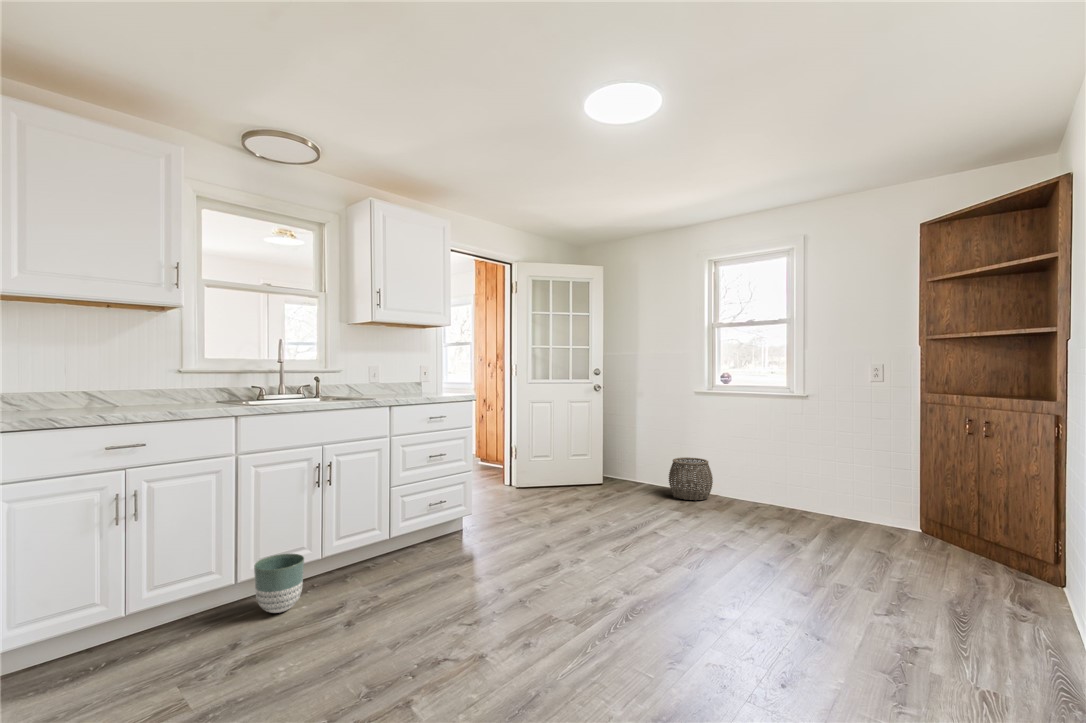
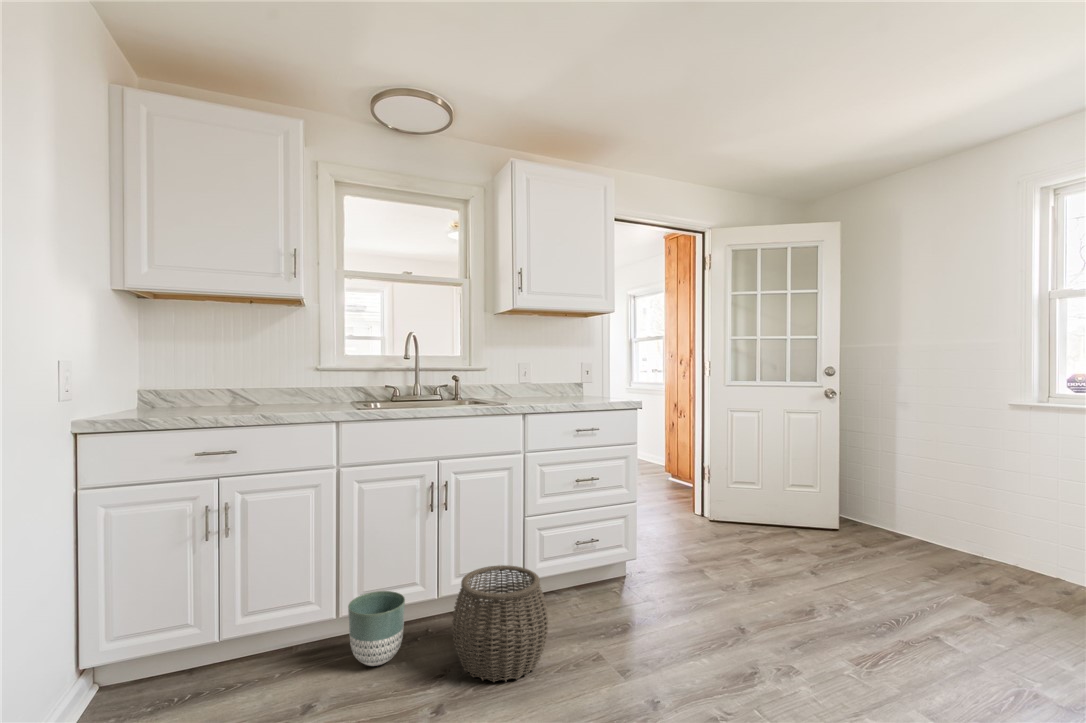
woven basket: present [669,457,713,501] -> present [452,565,549,682]

